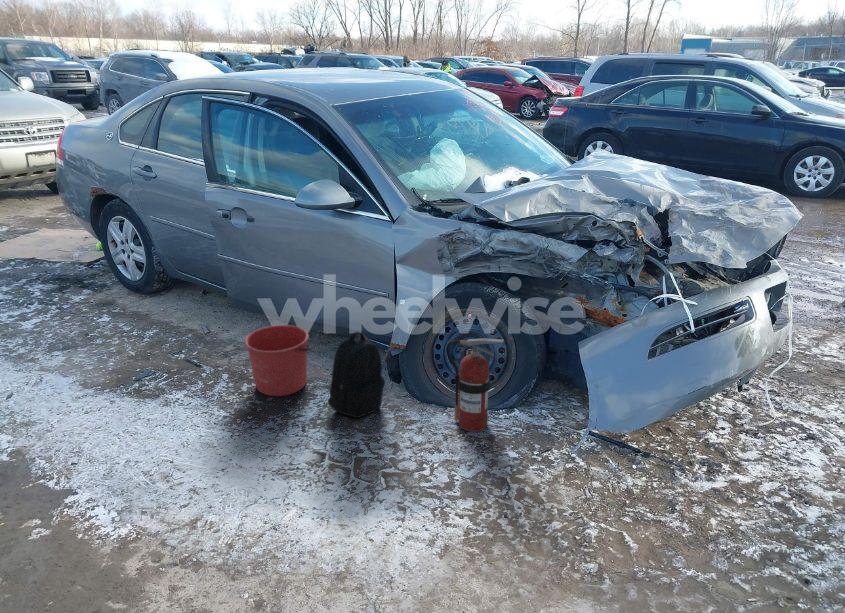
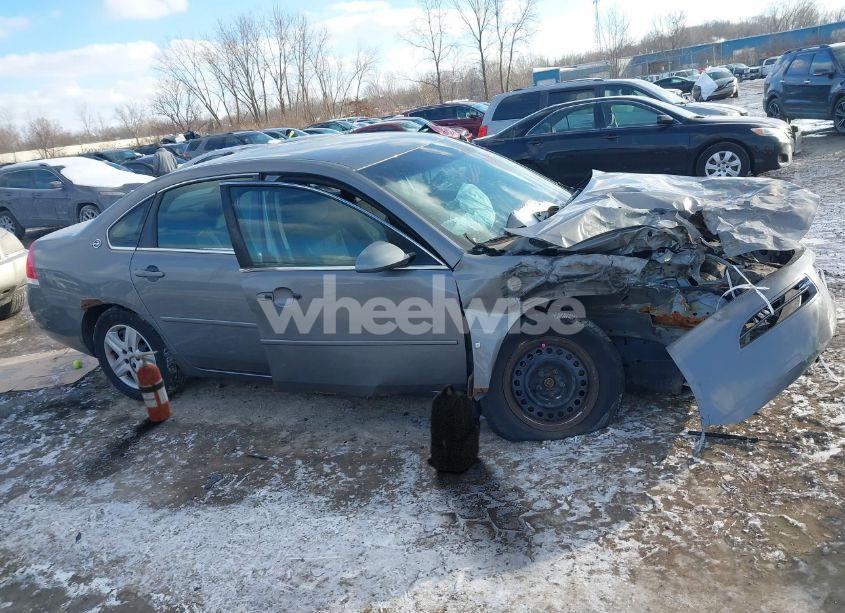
bucket: present [245,325,311,396] -> none [323,395,391,471]
fire extinguisher: present [446,338,504,432] -> present [129,351,172,422]

